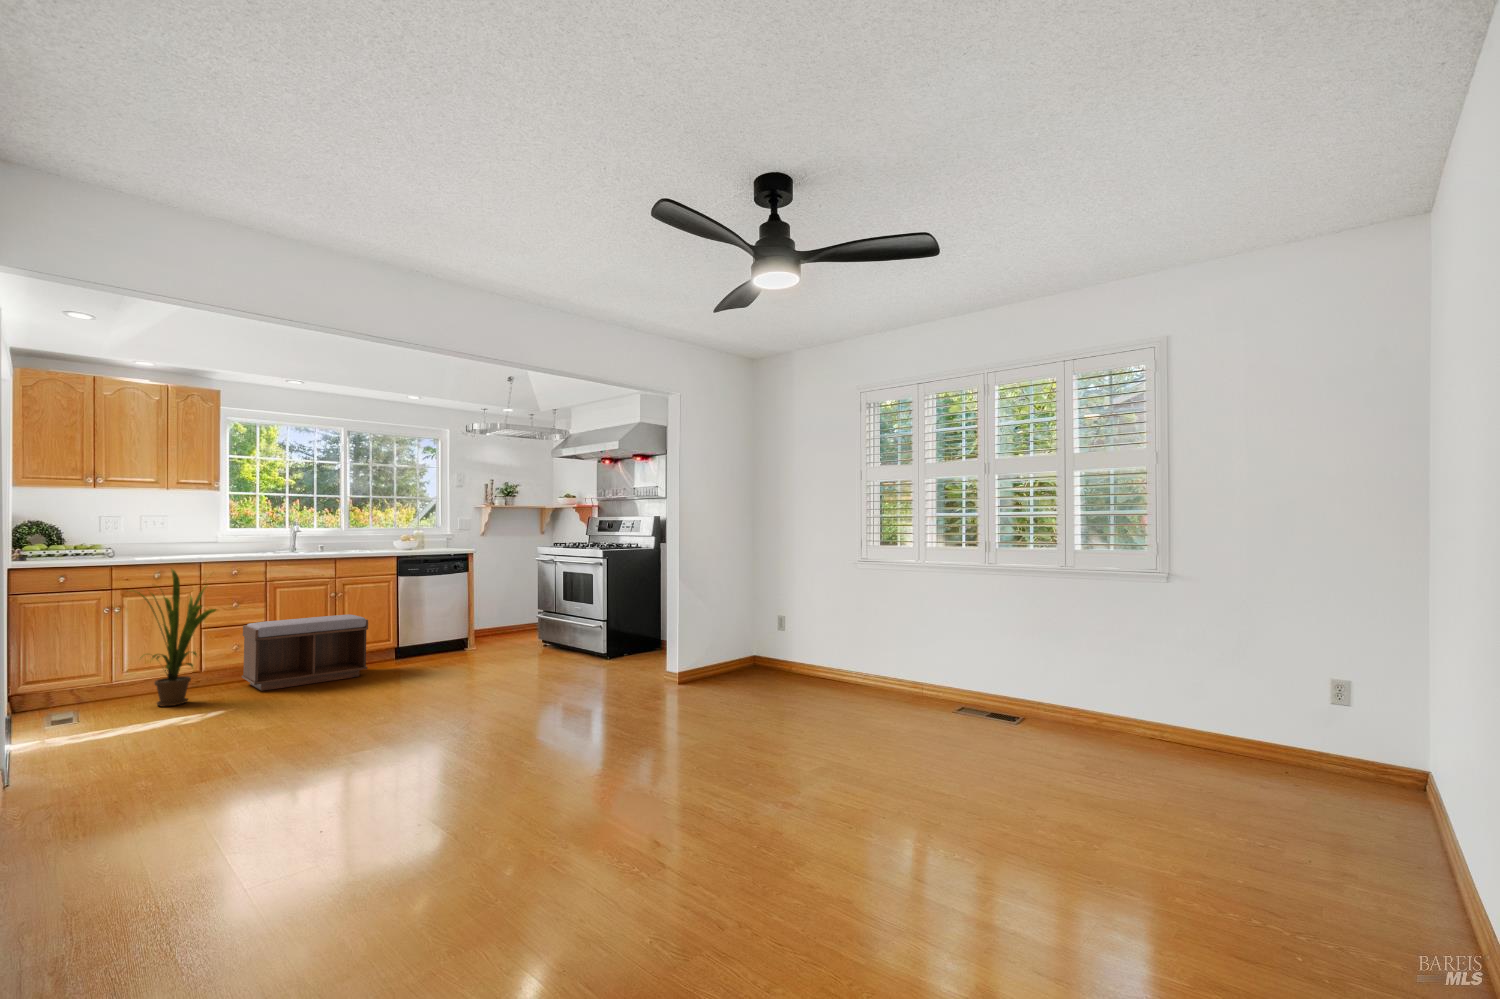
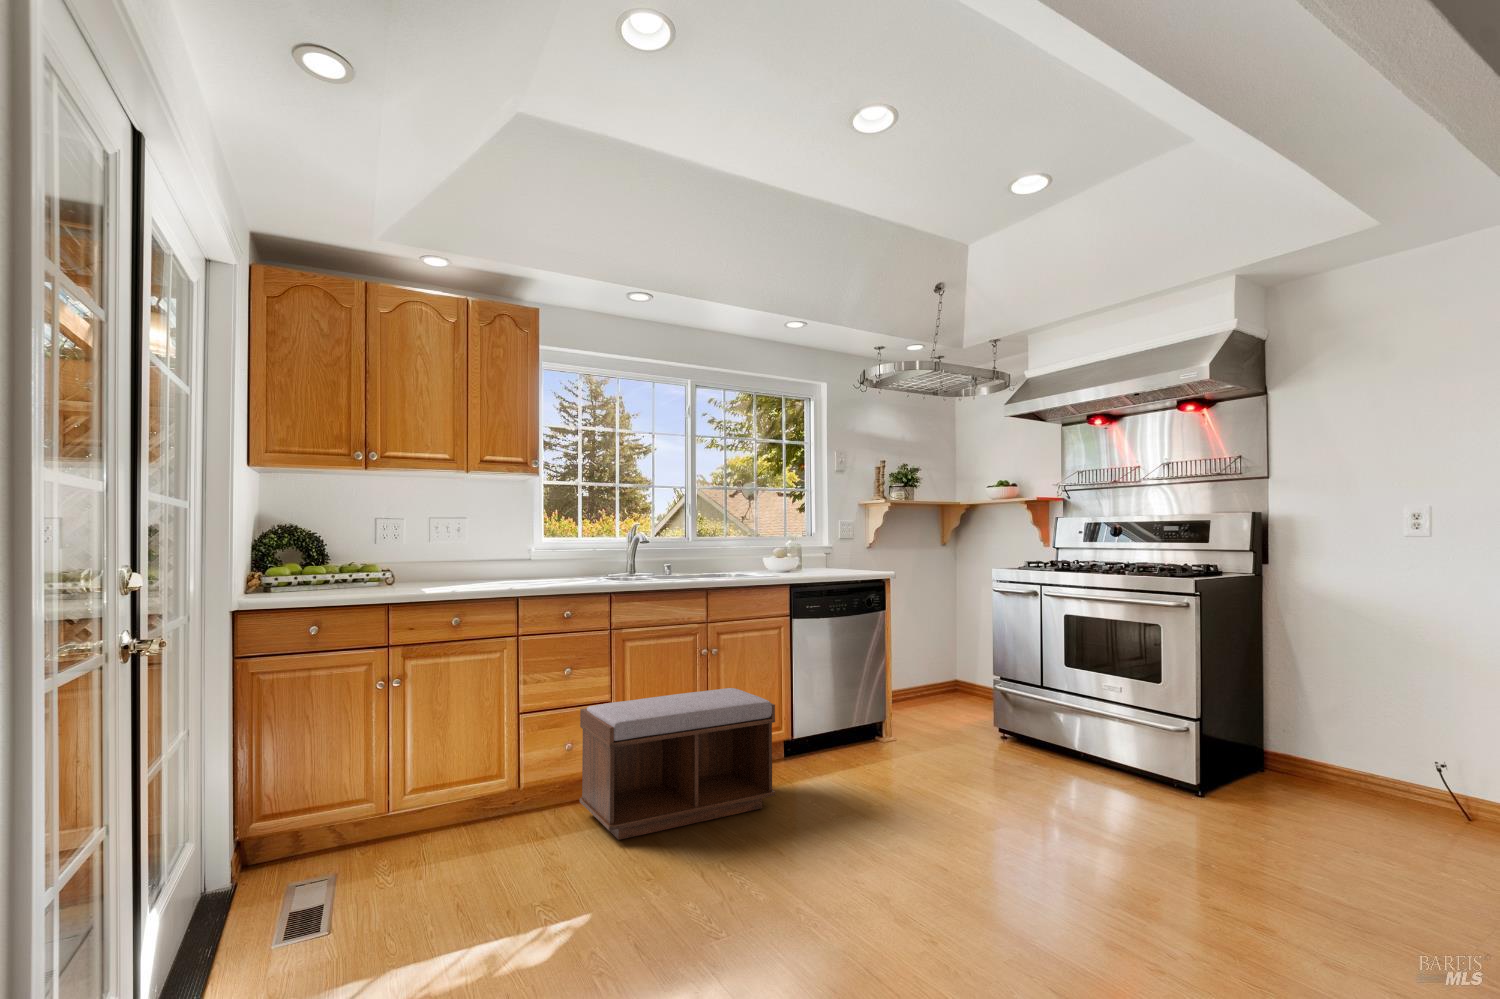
house plant: present [137,569,216,707] -> none [405,608,554,879]

